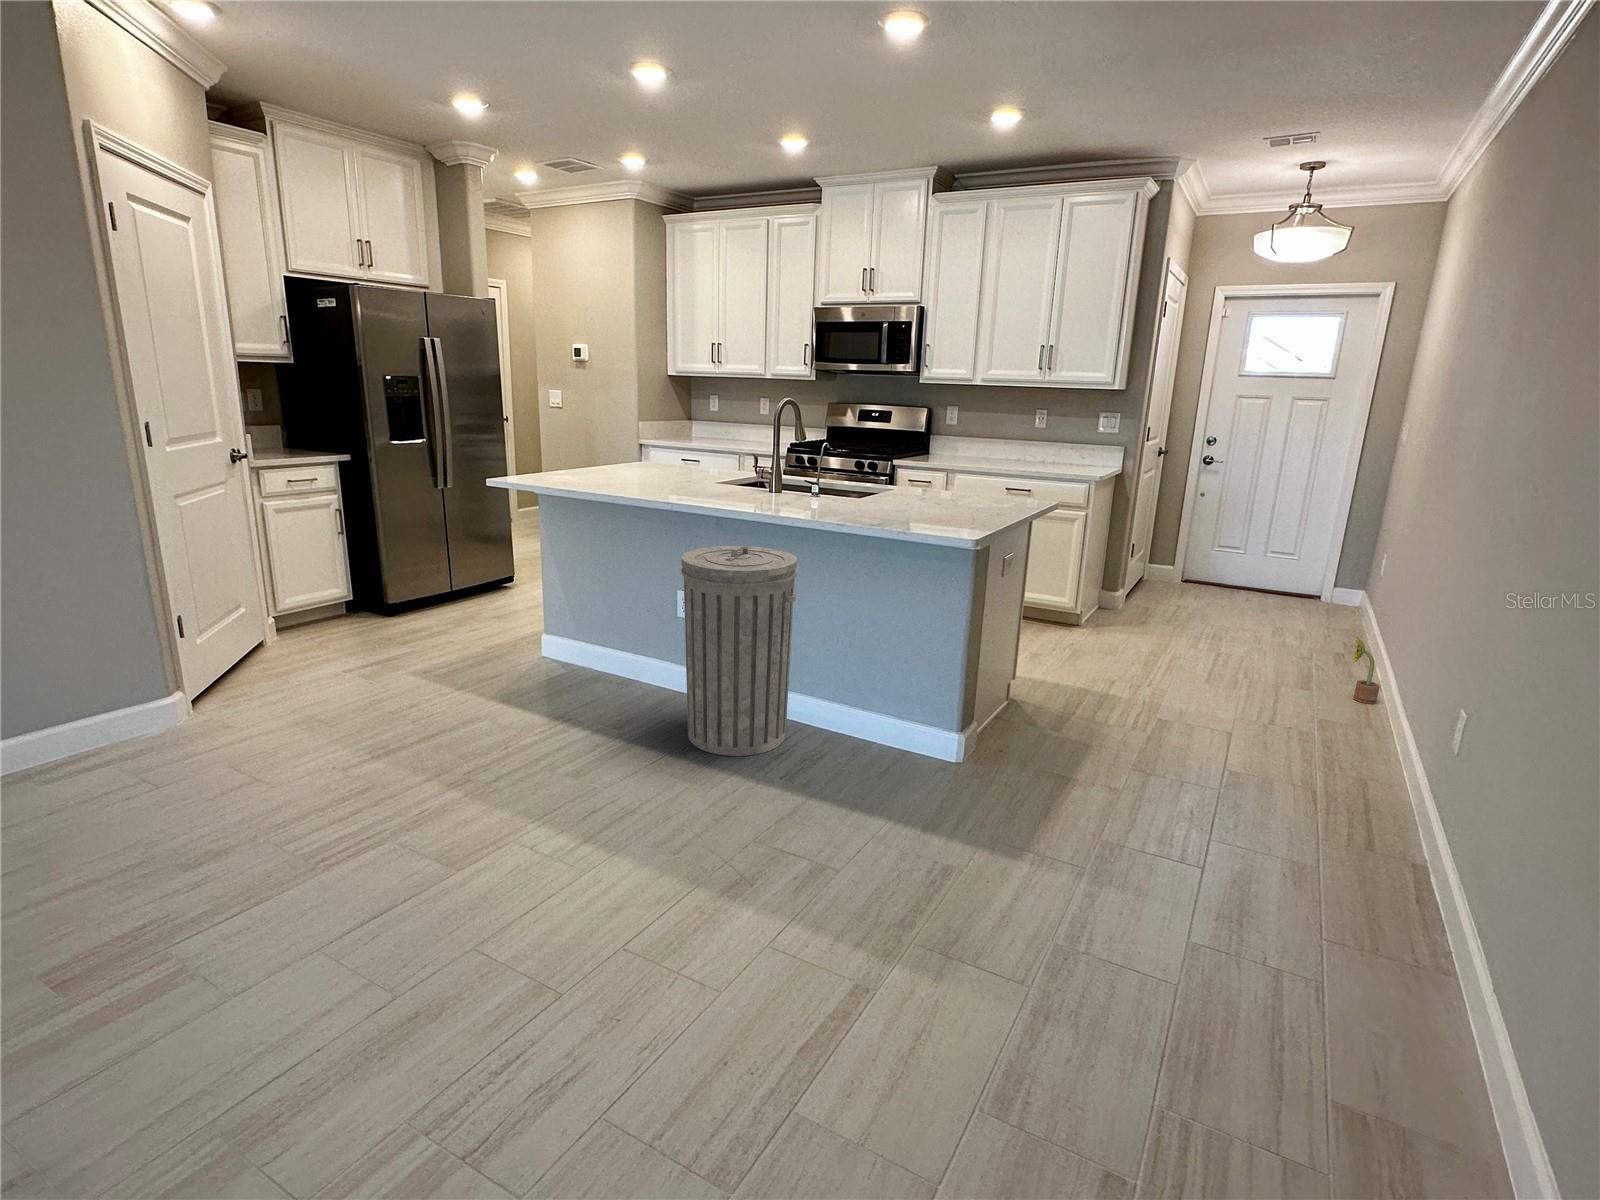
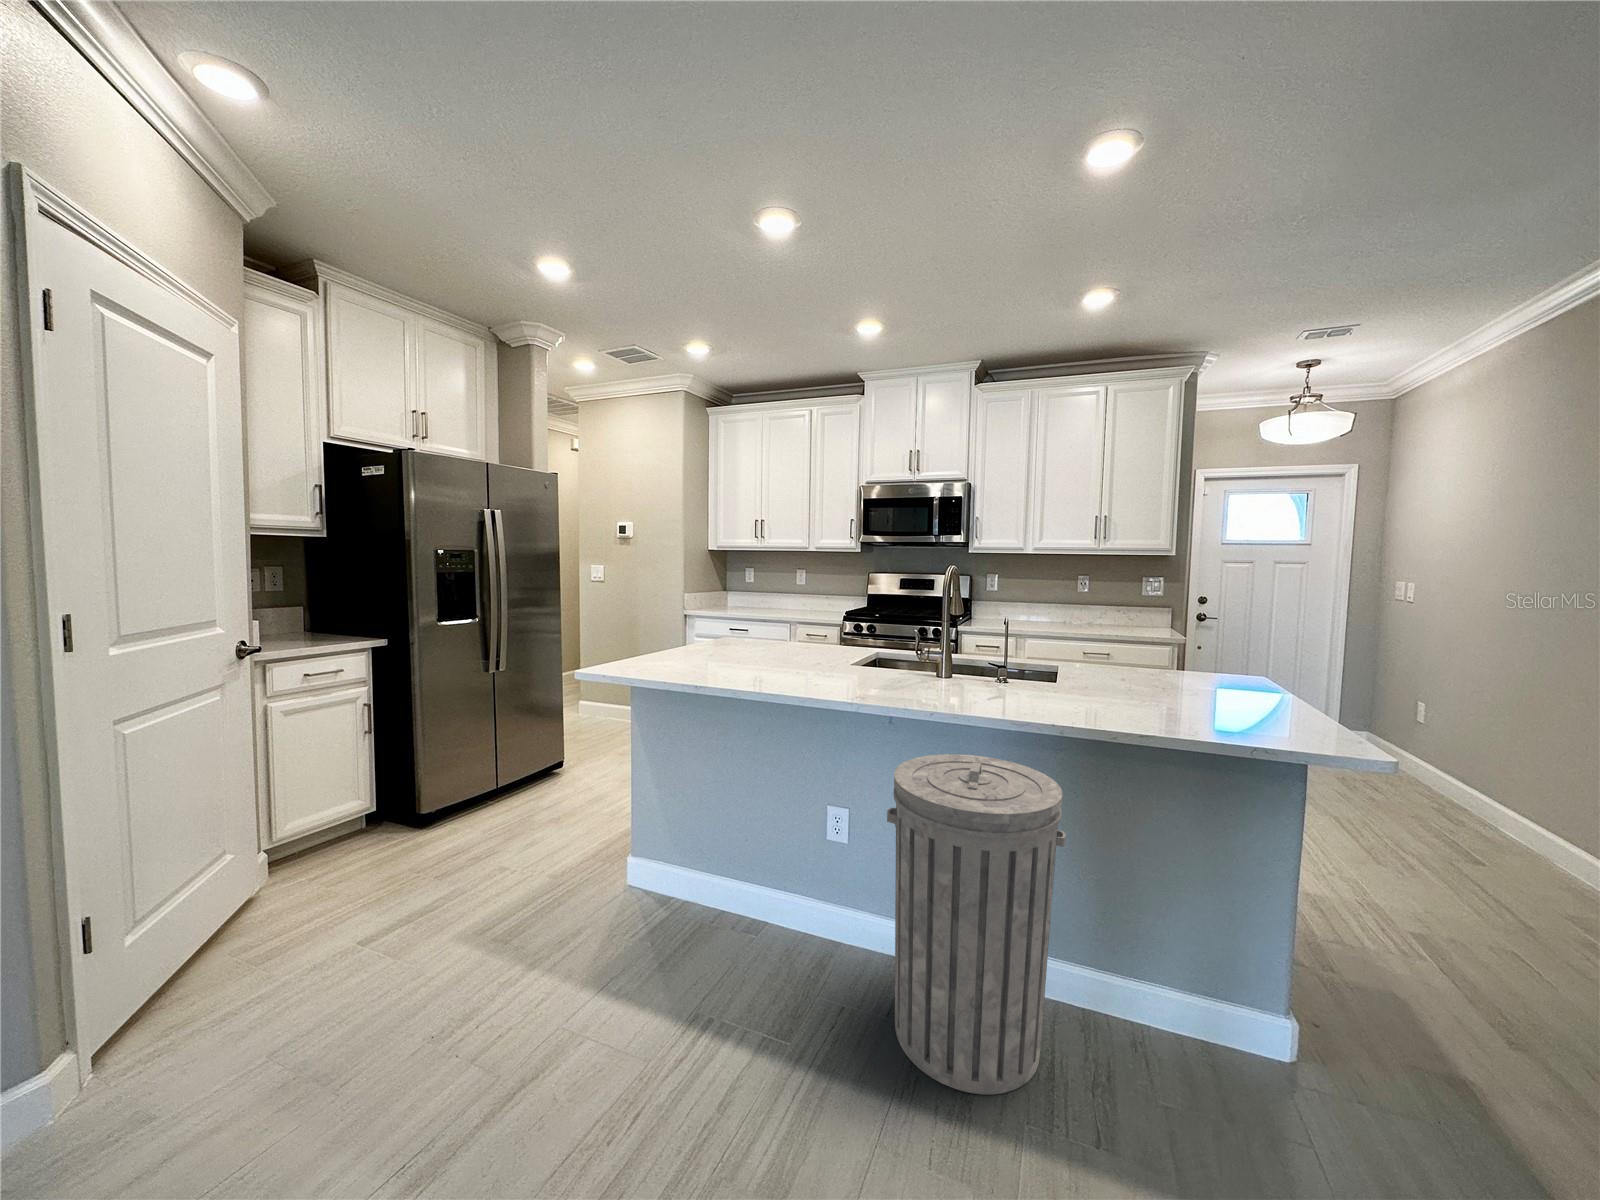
decorative plant: present [1353,637,1380,704] -> none [1521,801,1573,879]

